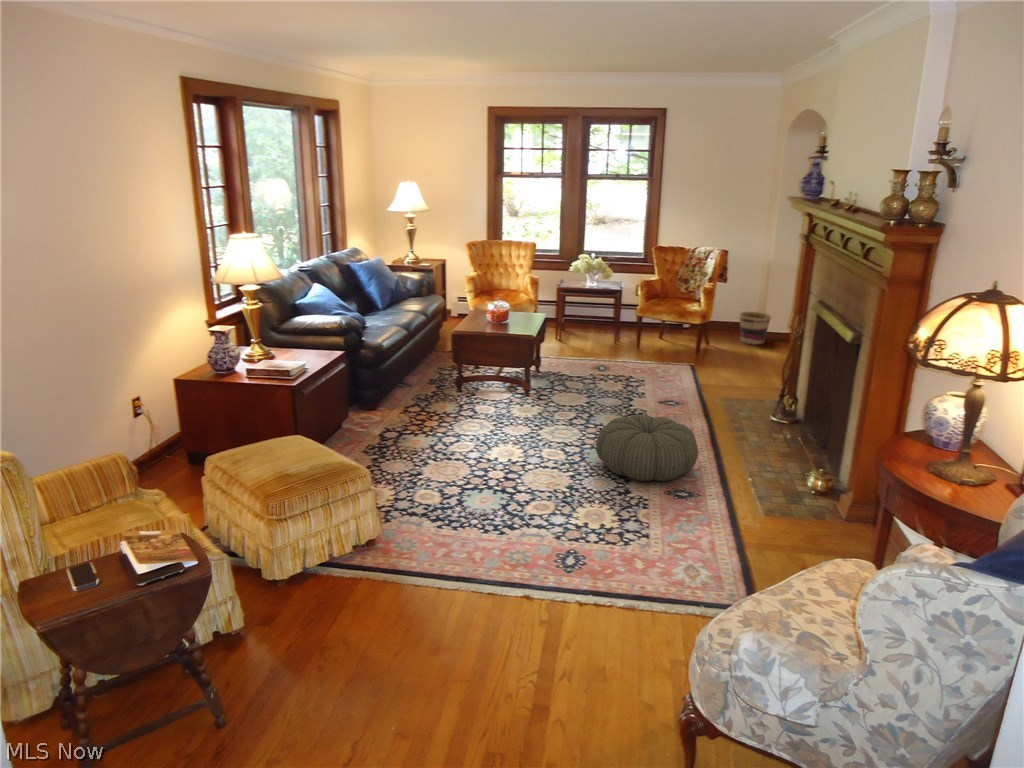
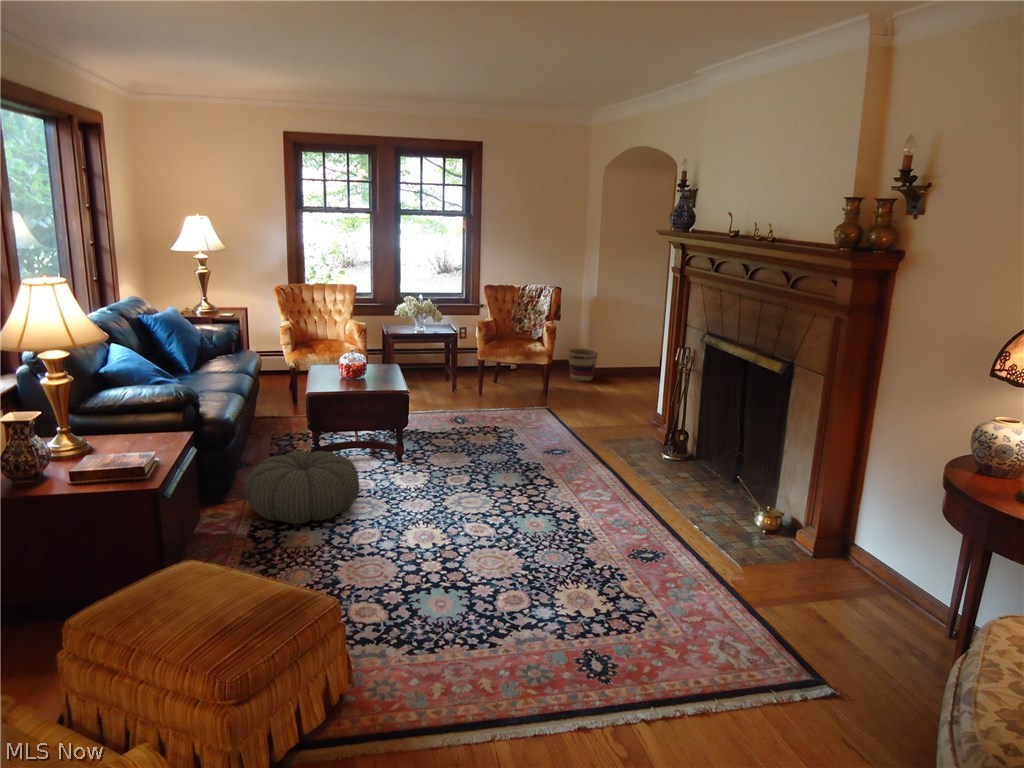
pouf: present [596,415,698,481] -> present [245,451,360,524]

